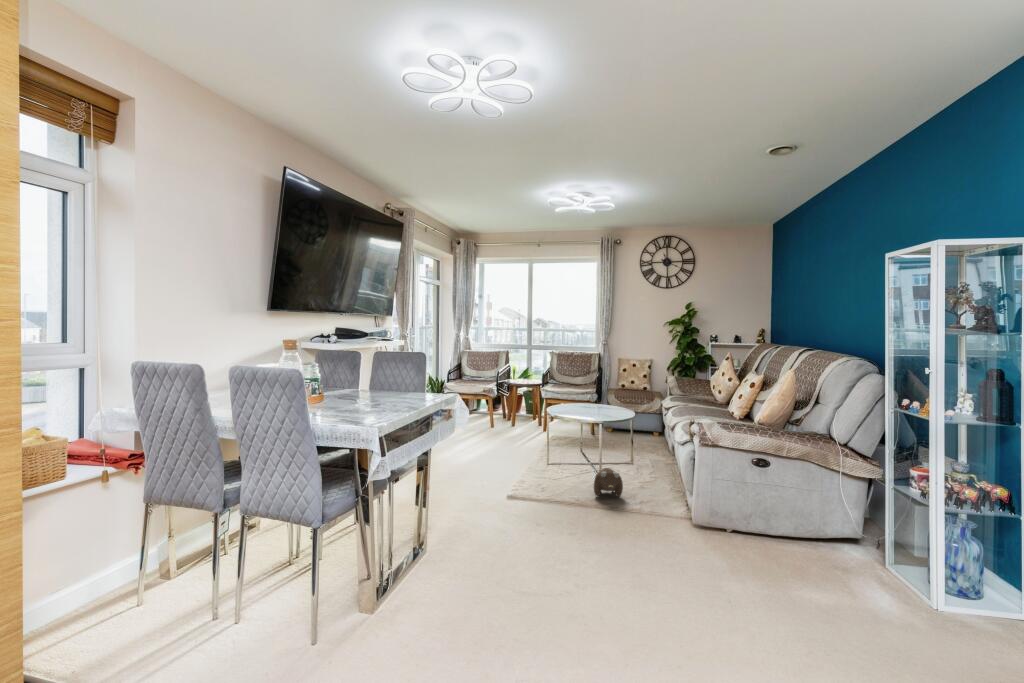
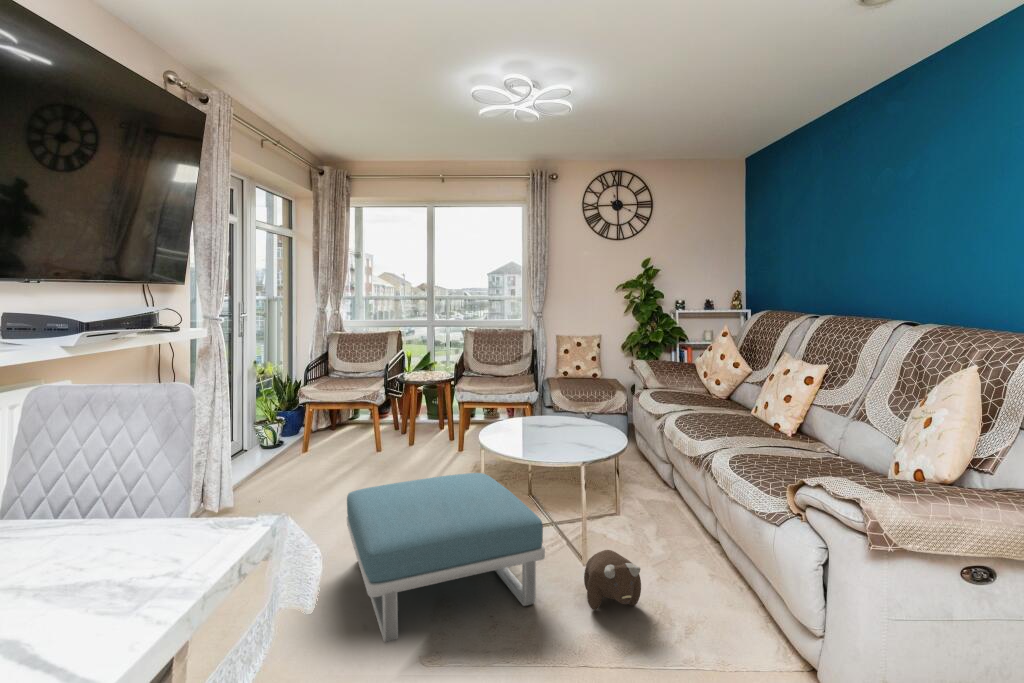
footstool: none [474,431,574,496] -> present [347,473,545,642]

